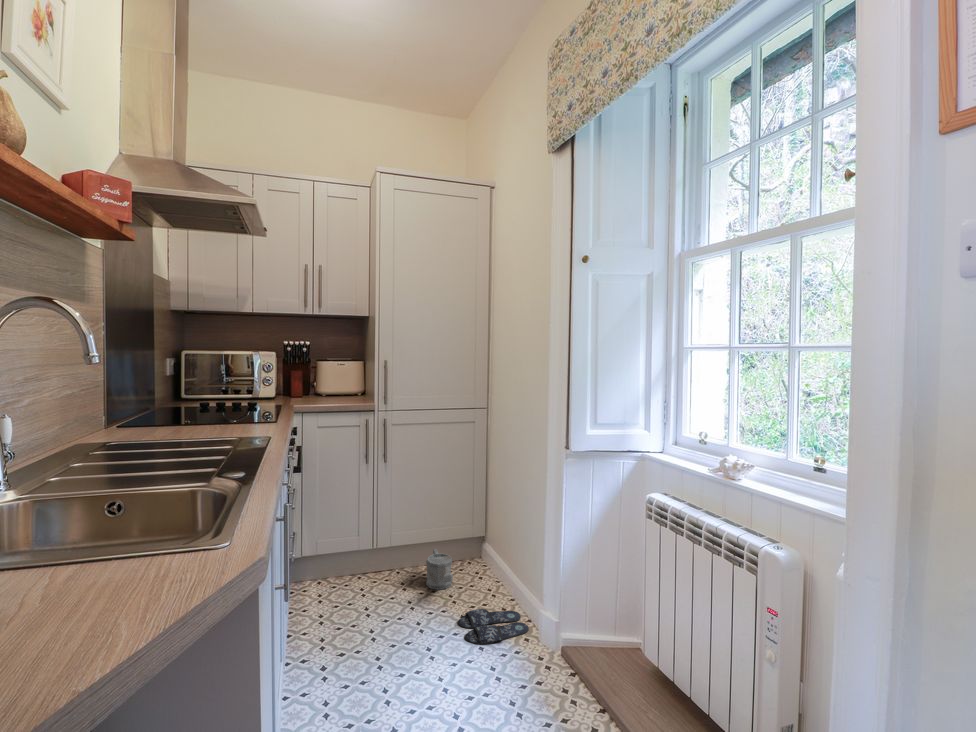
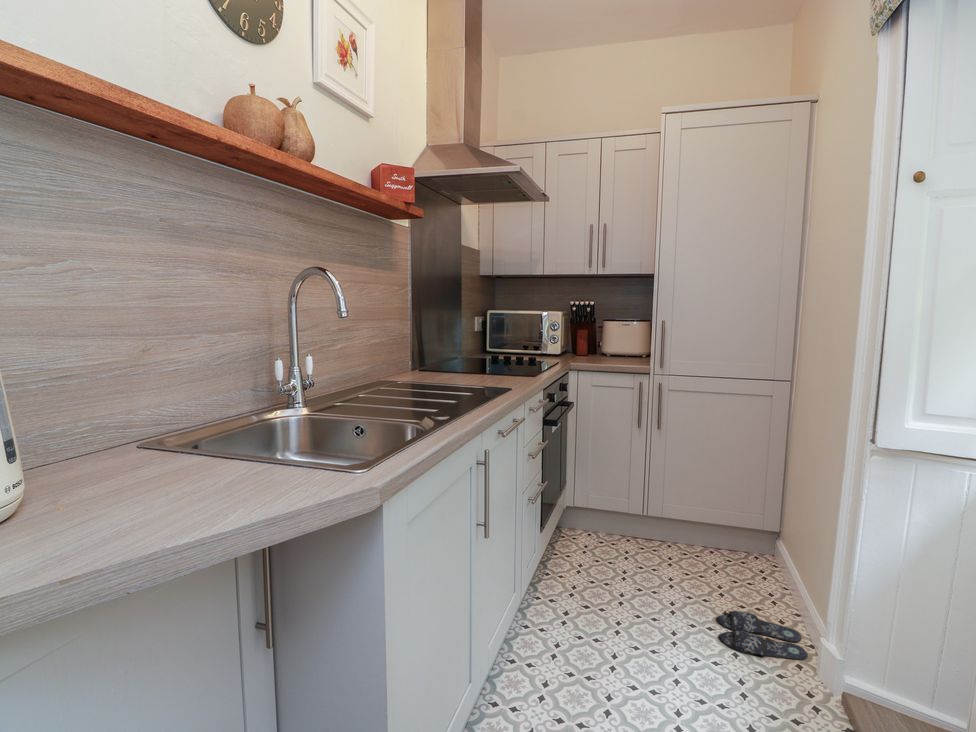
watering can: present [426,549,453,590] -> none [695,532,729,579]

